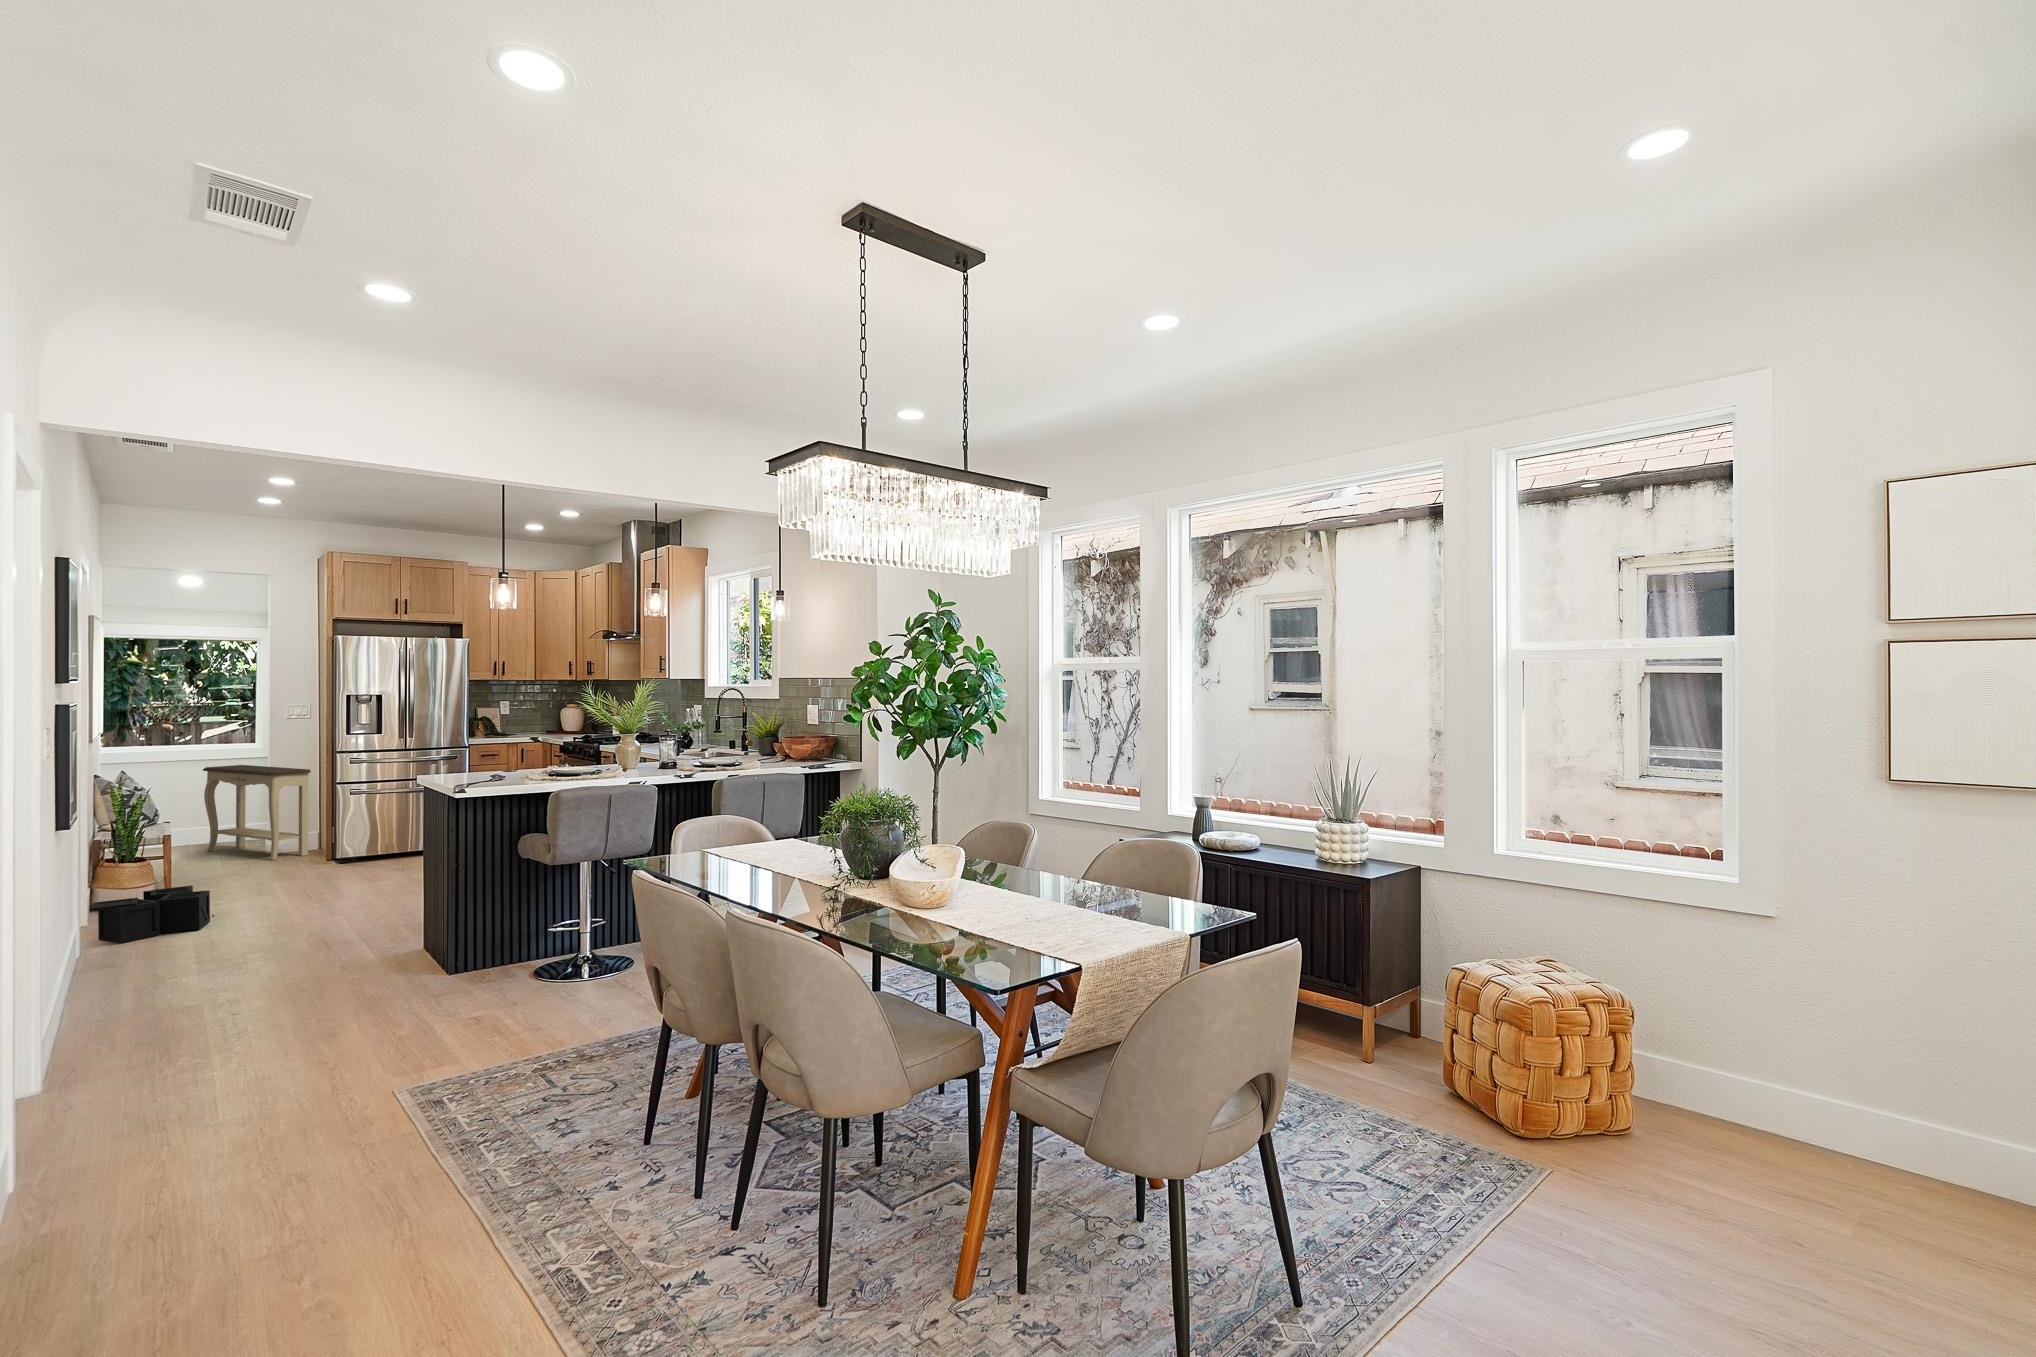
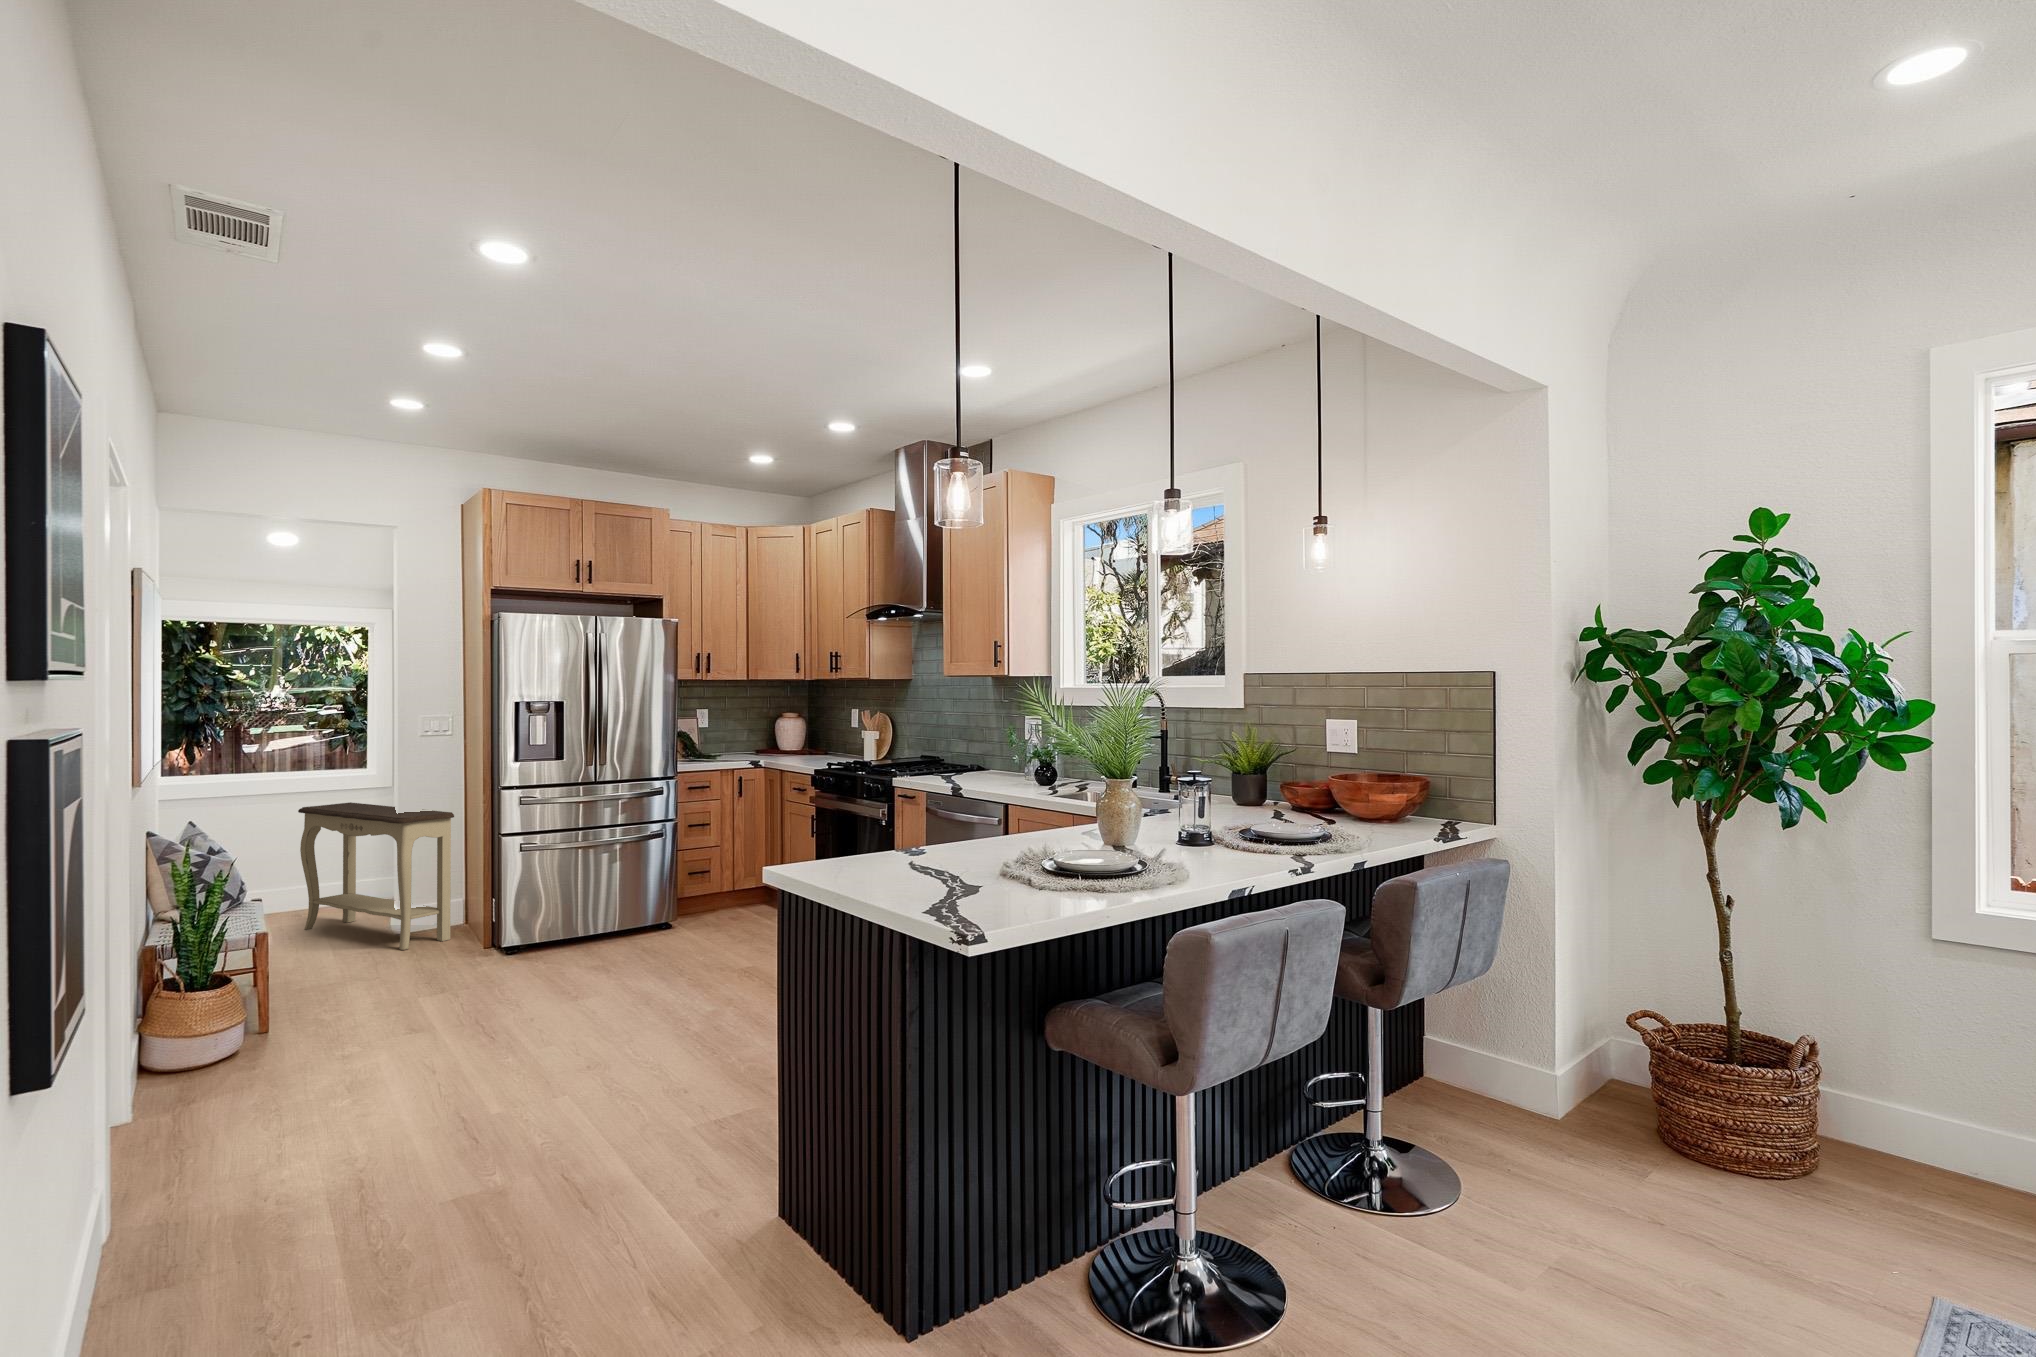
storage bin: present [90,886,214,943] -> none [141,1041,350,1181]

